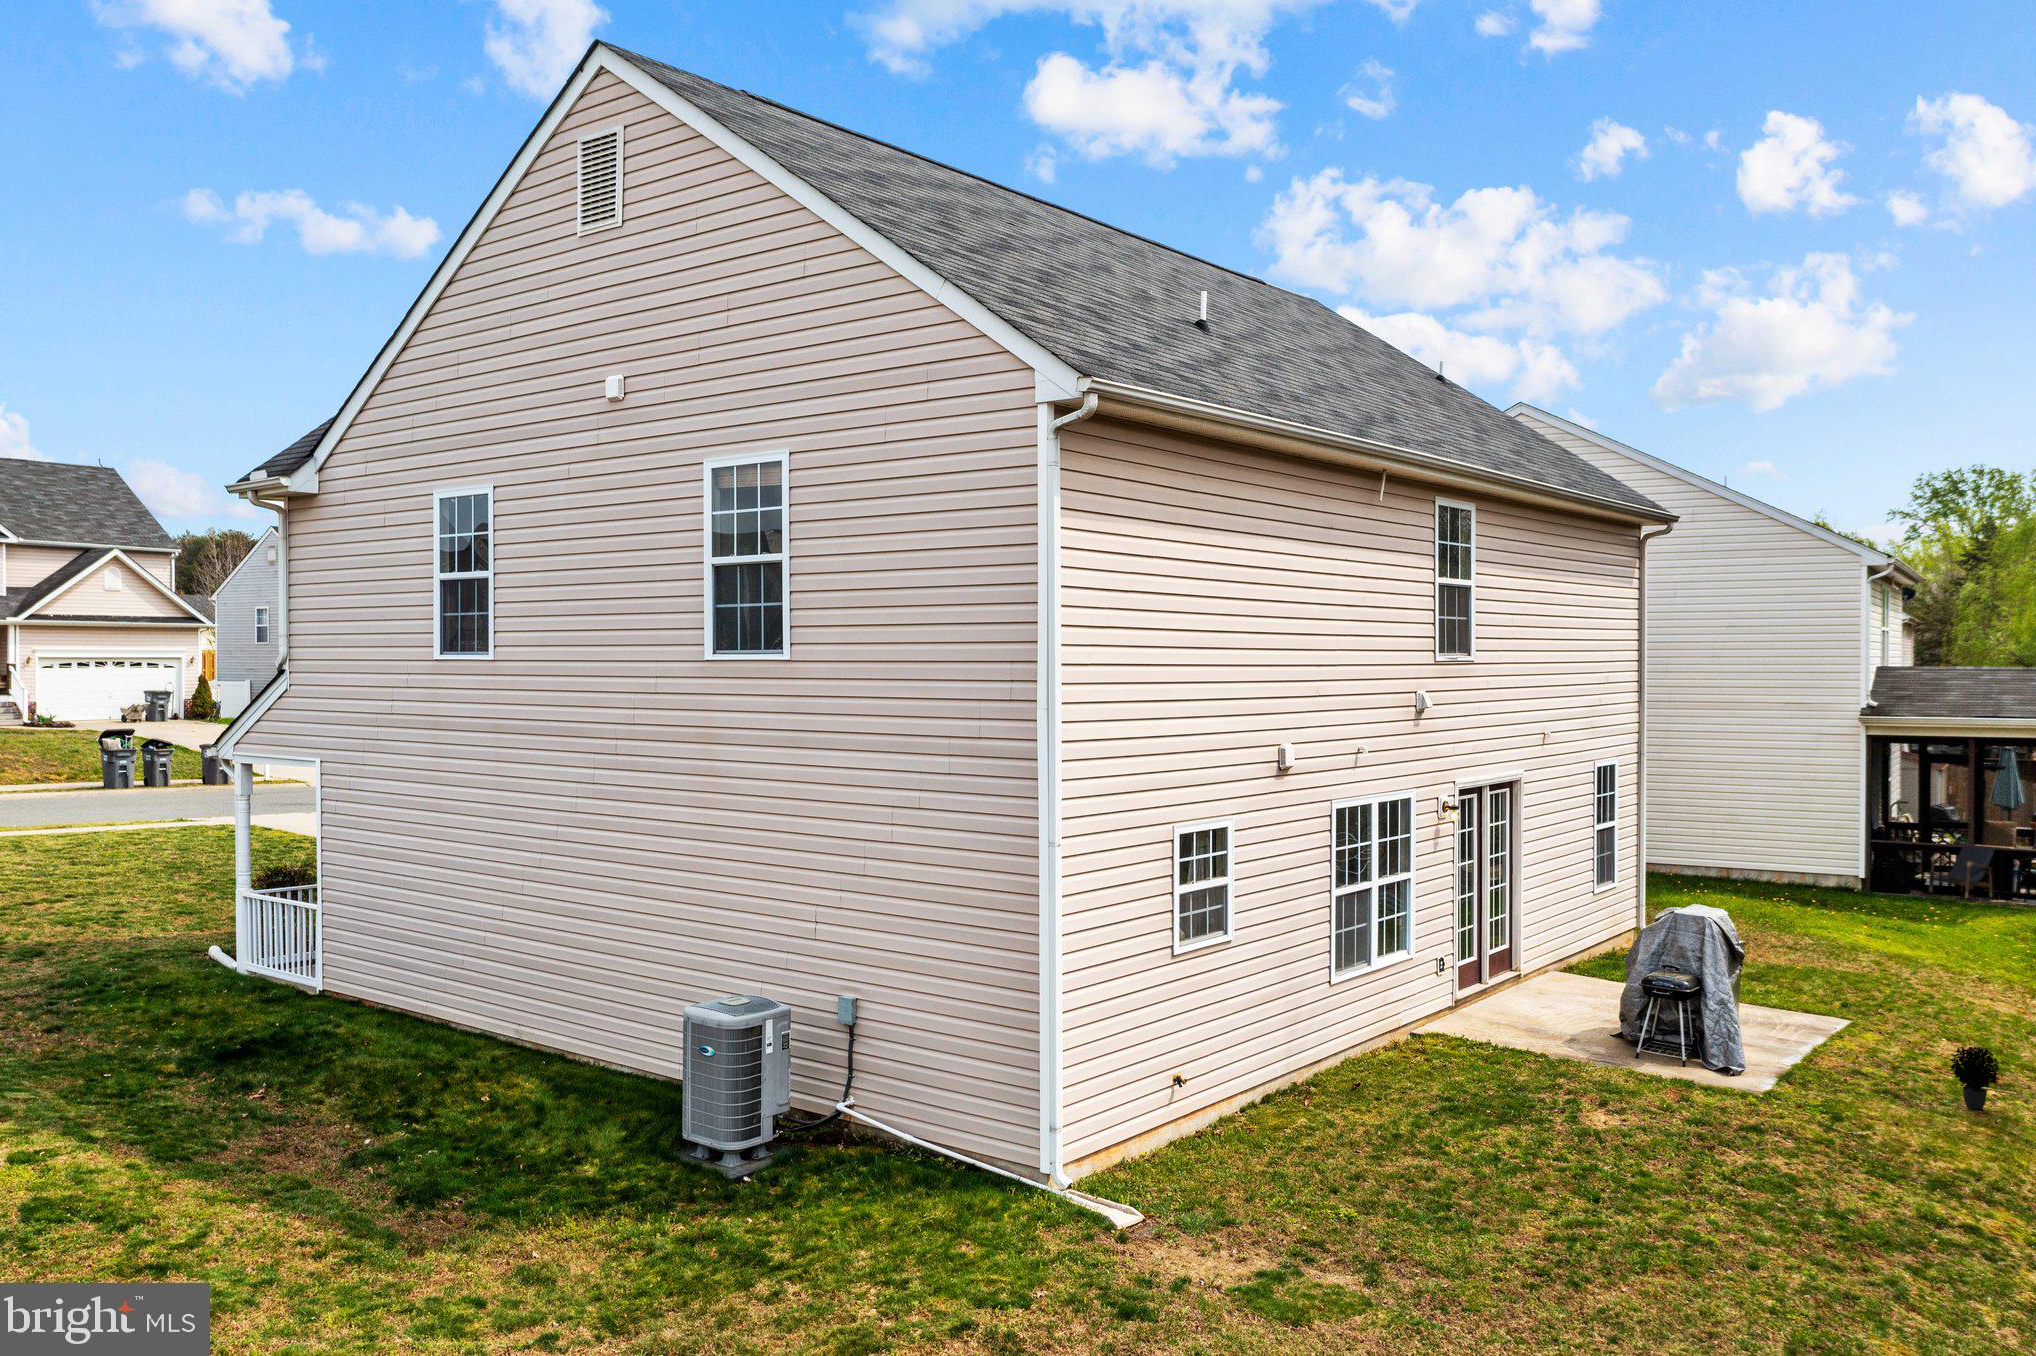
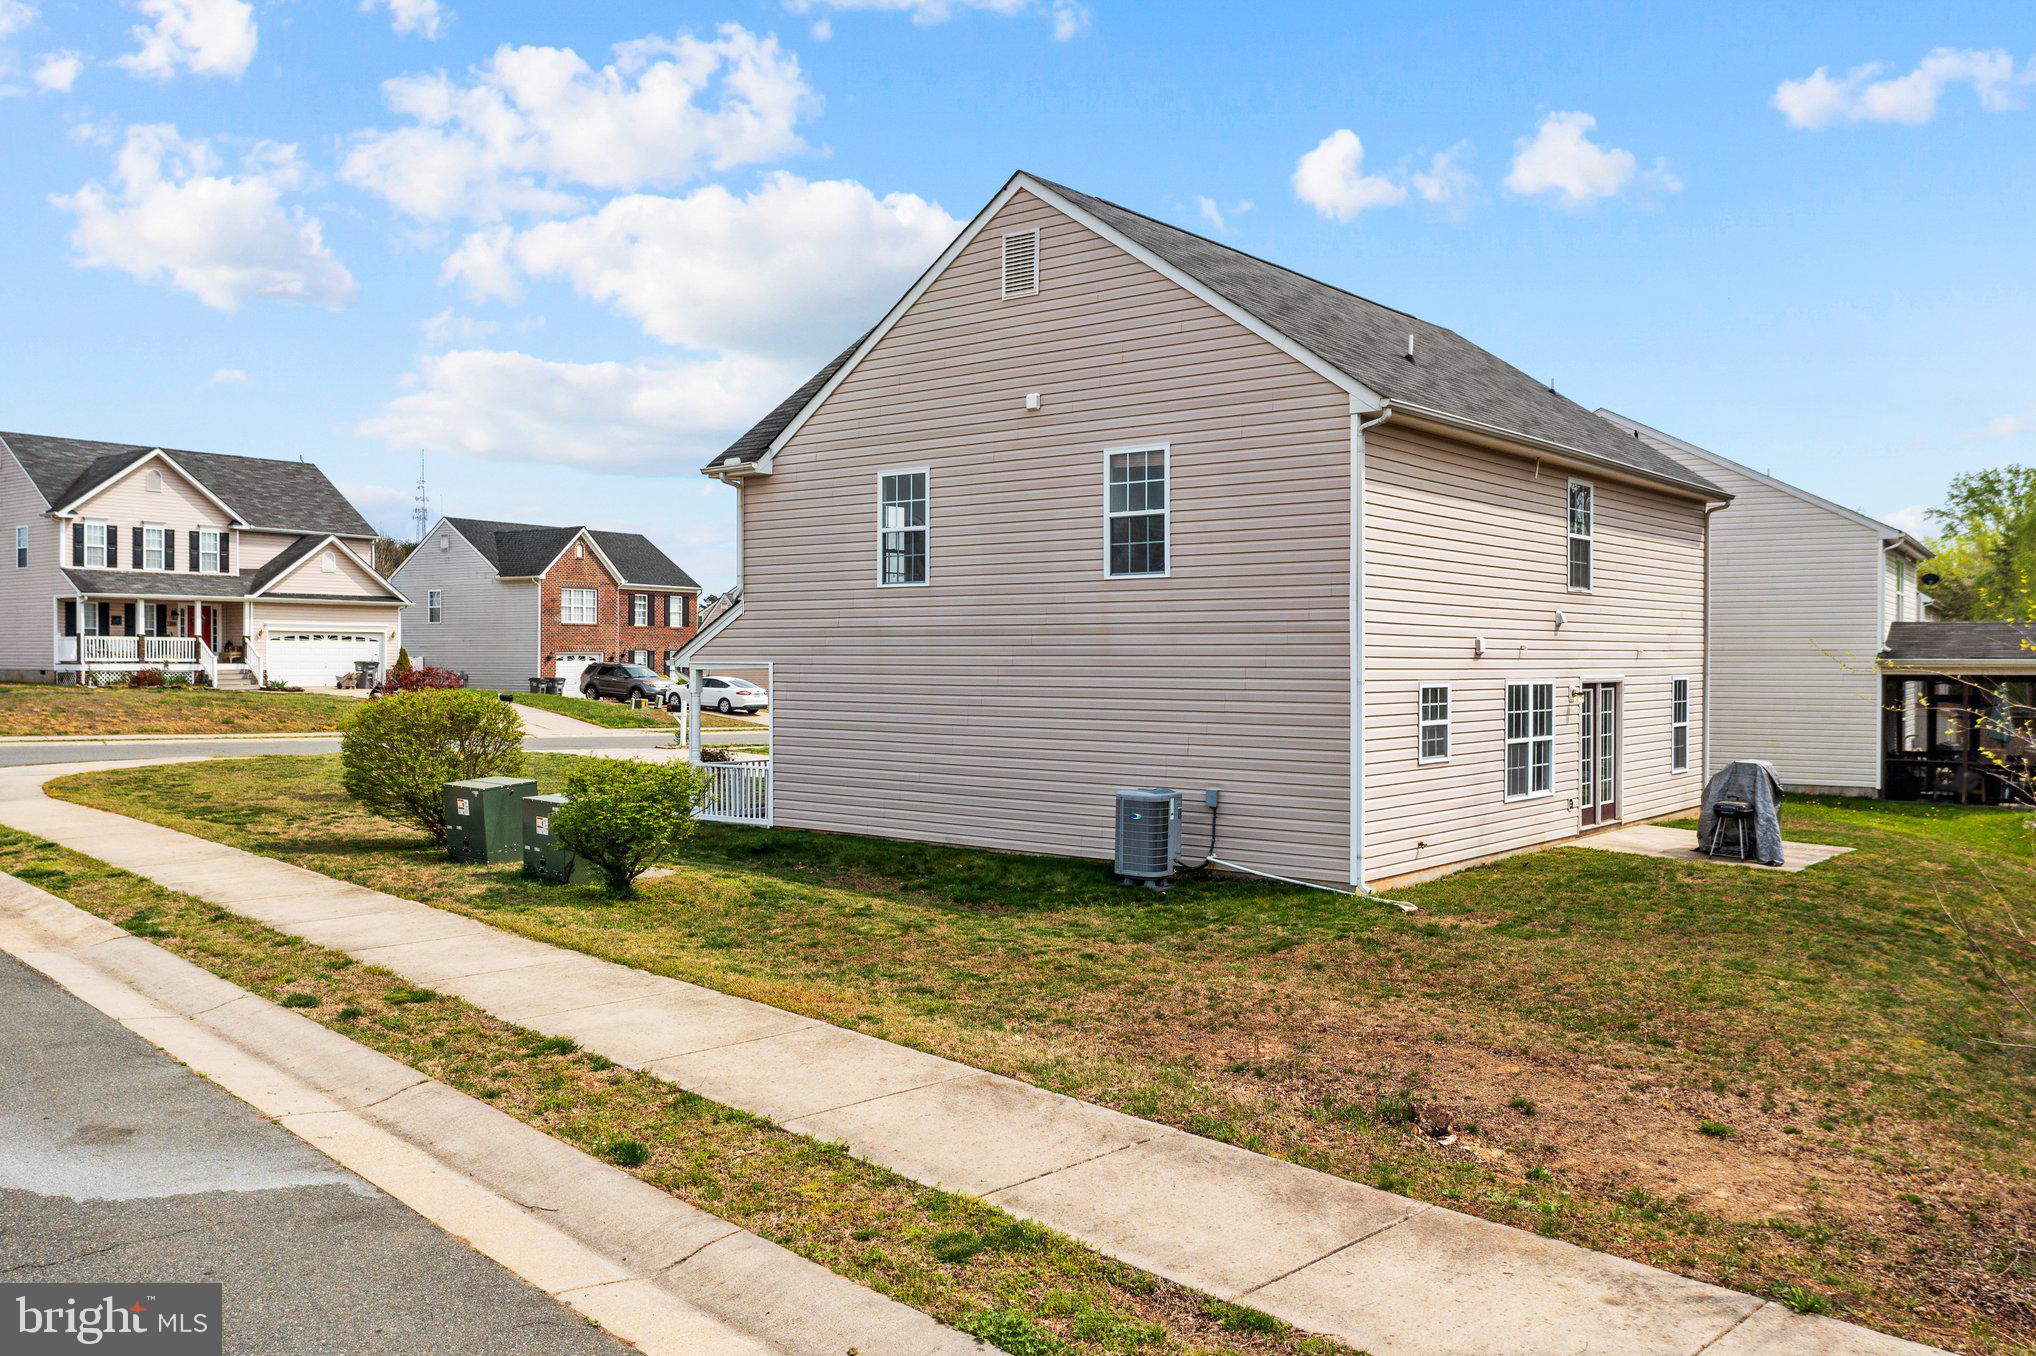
potted plant: present [1950,1046,2000,1110] -> none [1925,841,1958,882]

